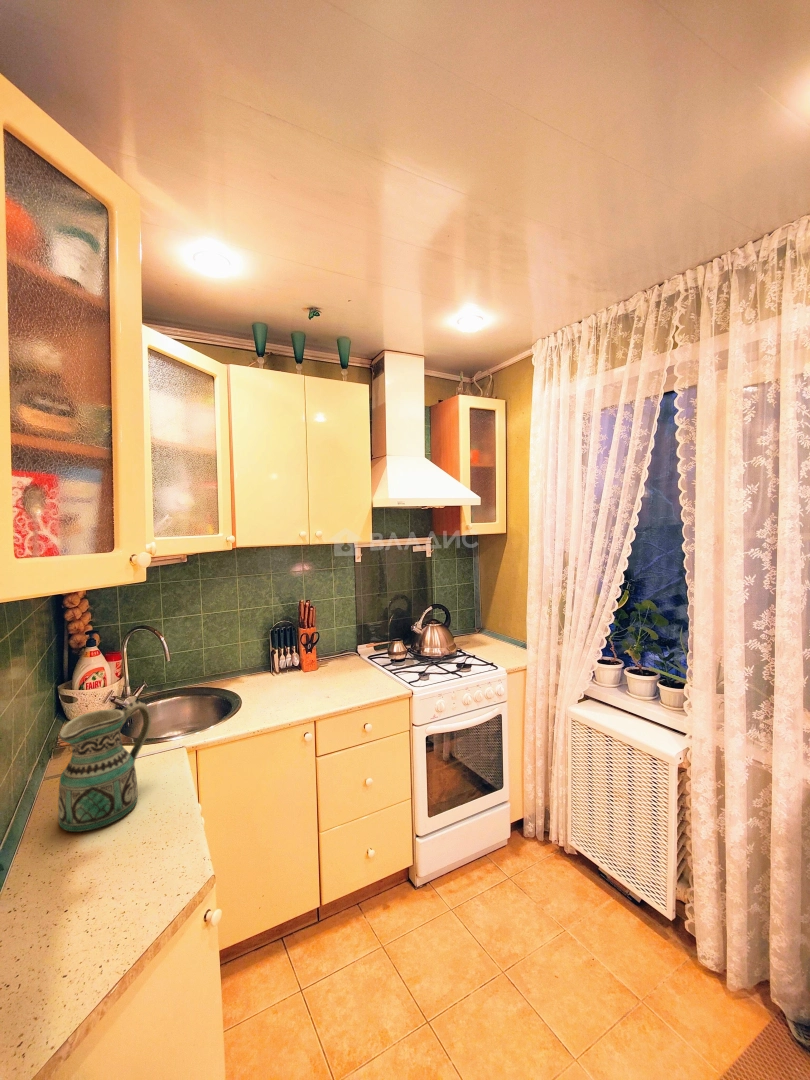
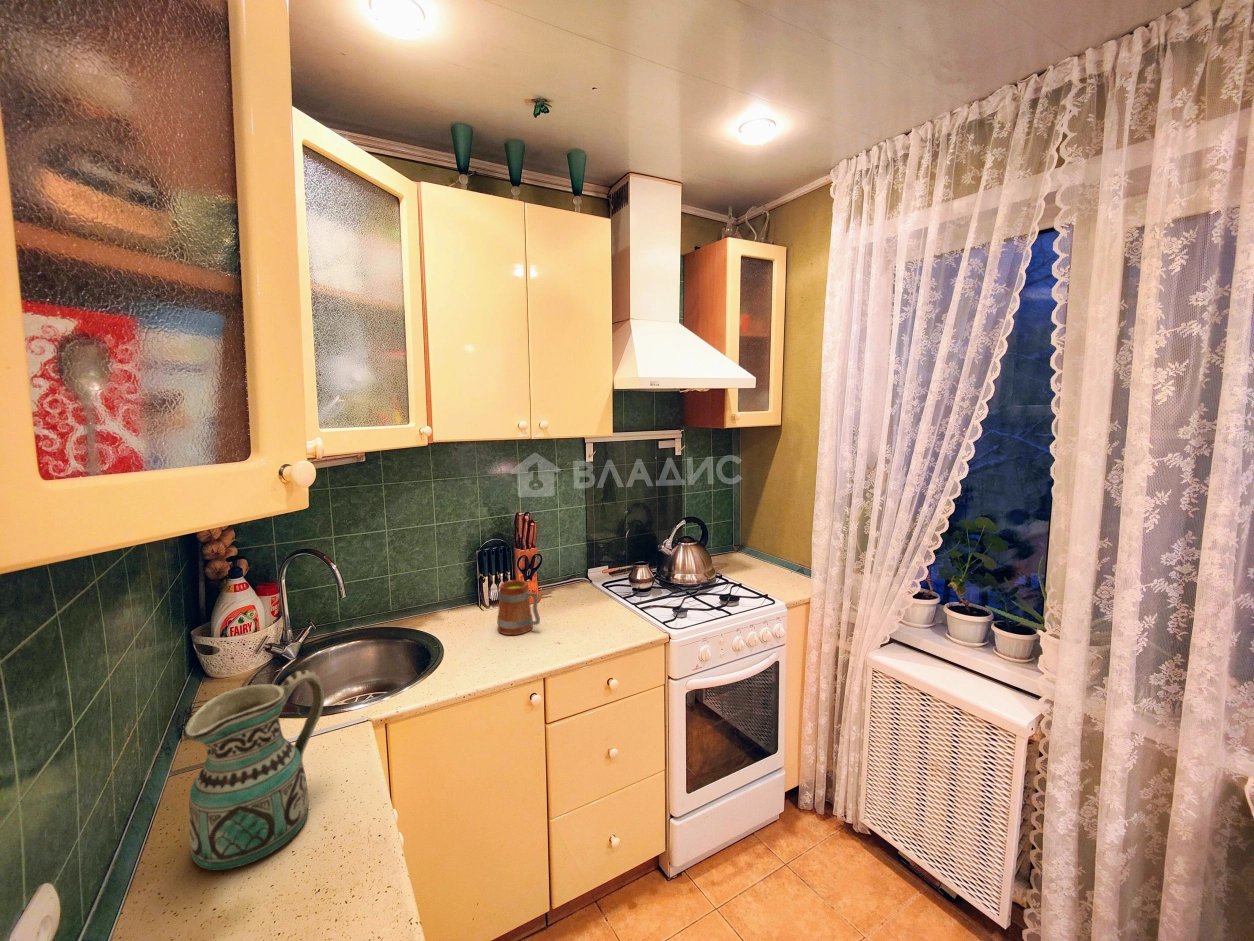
mug: none [282,650,314,692] -> present [497,580,540,635]

